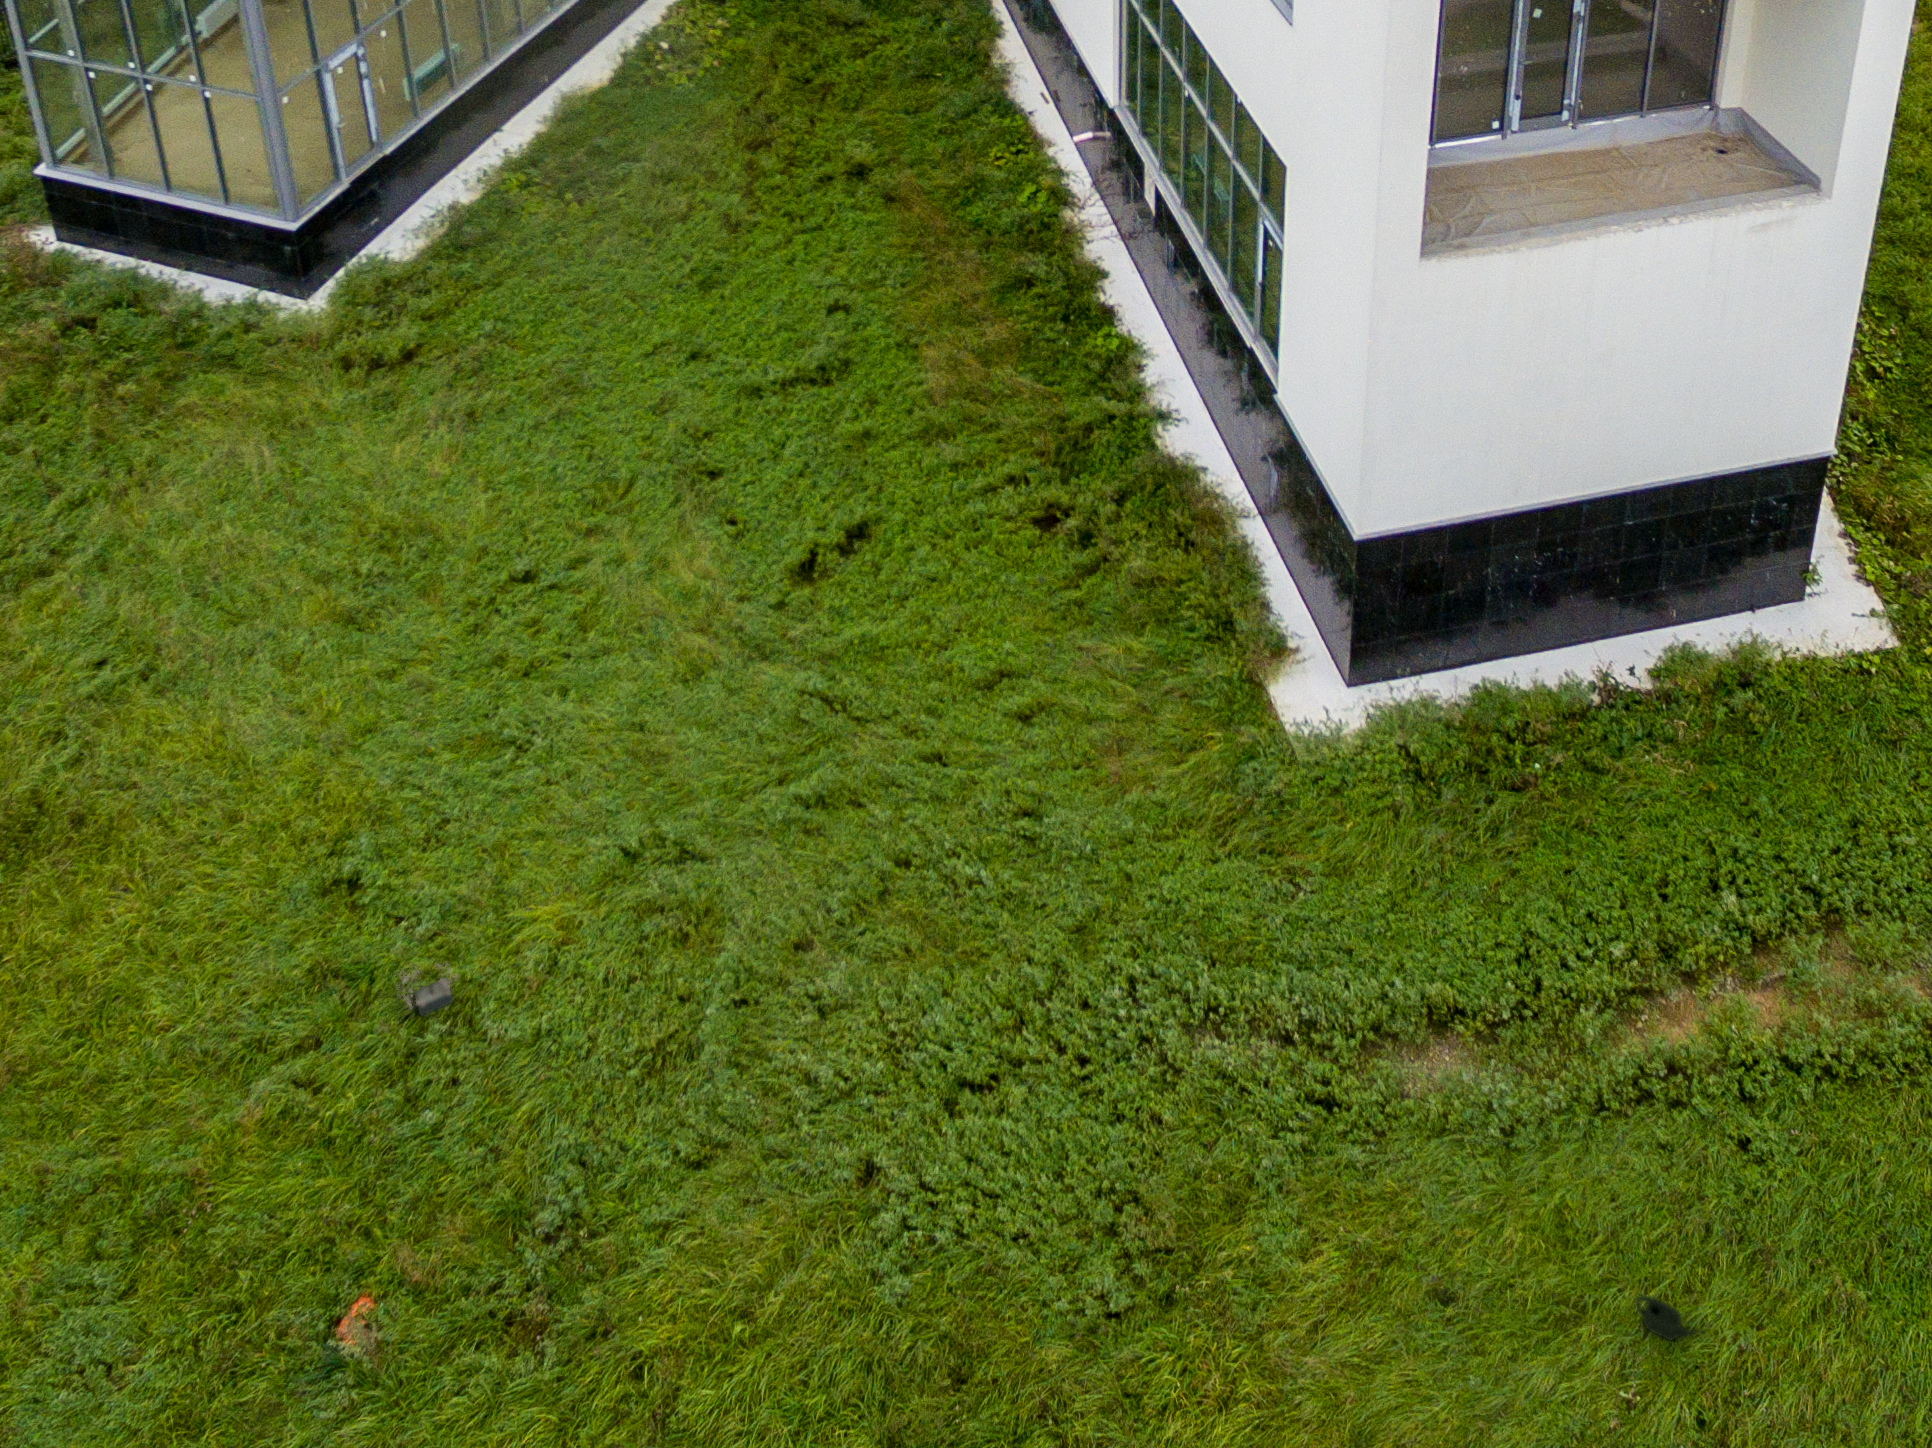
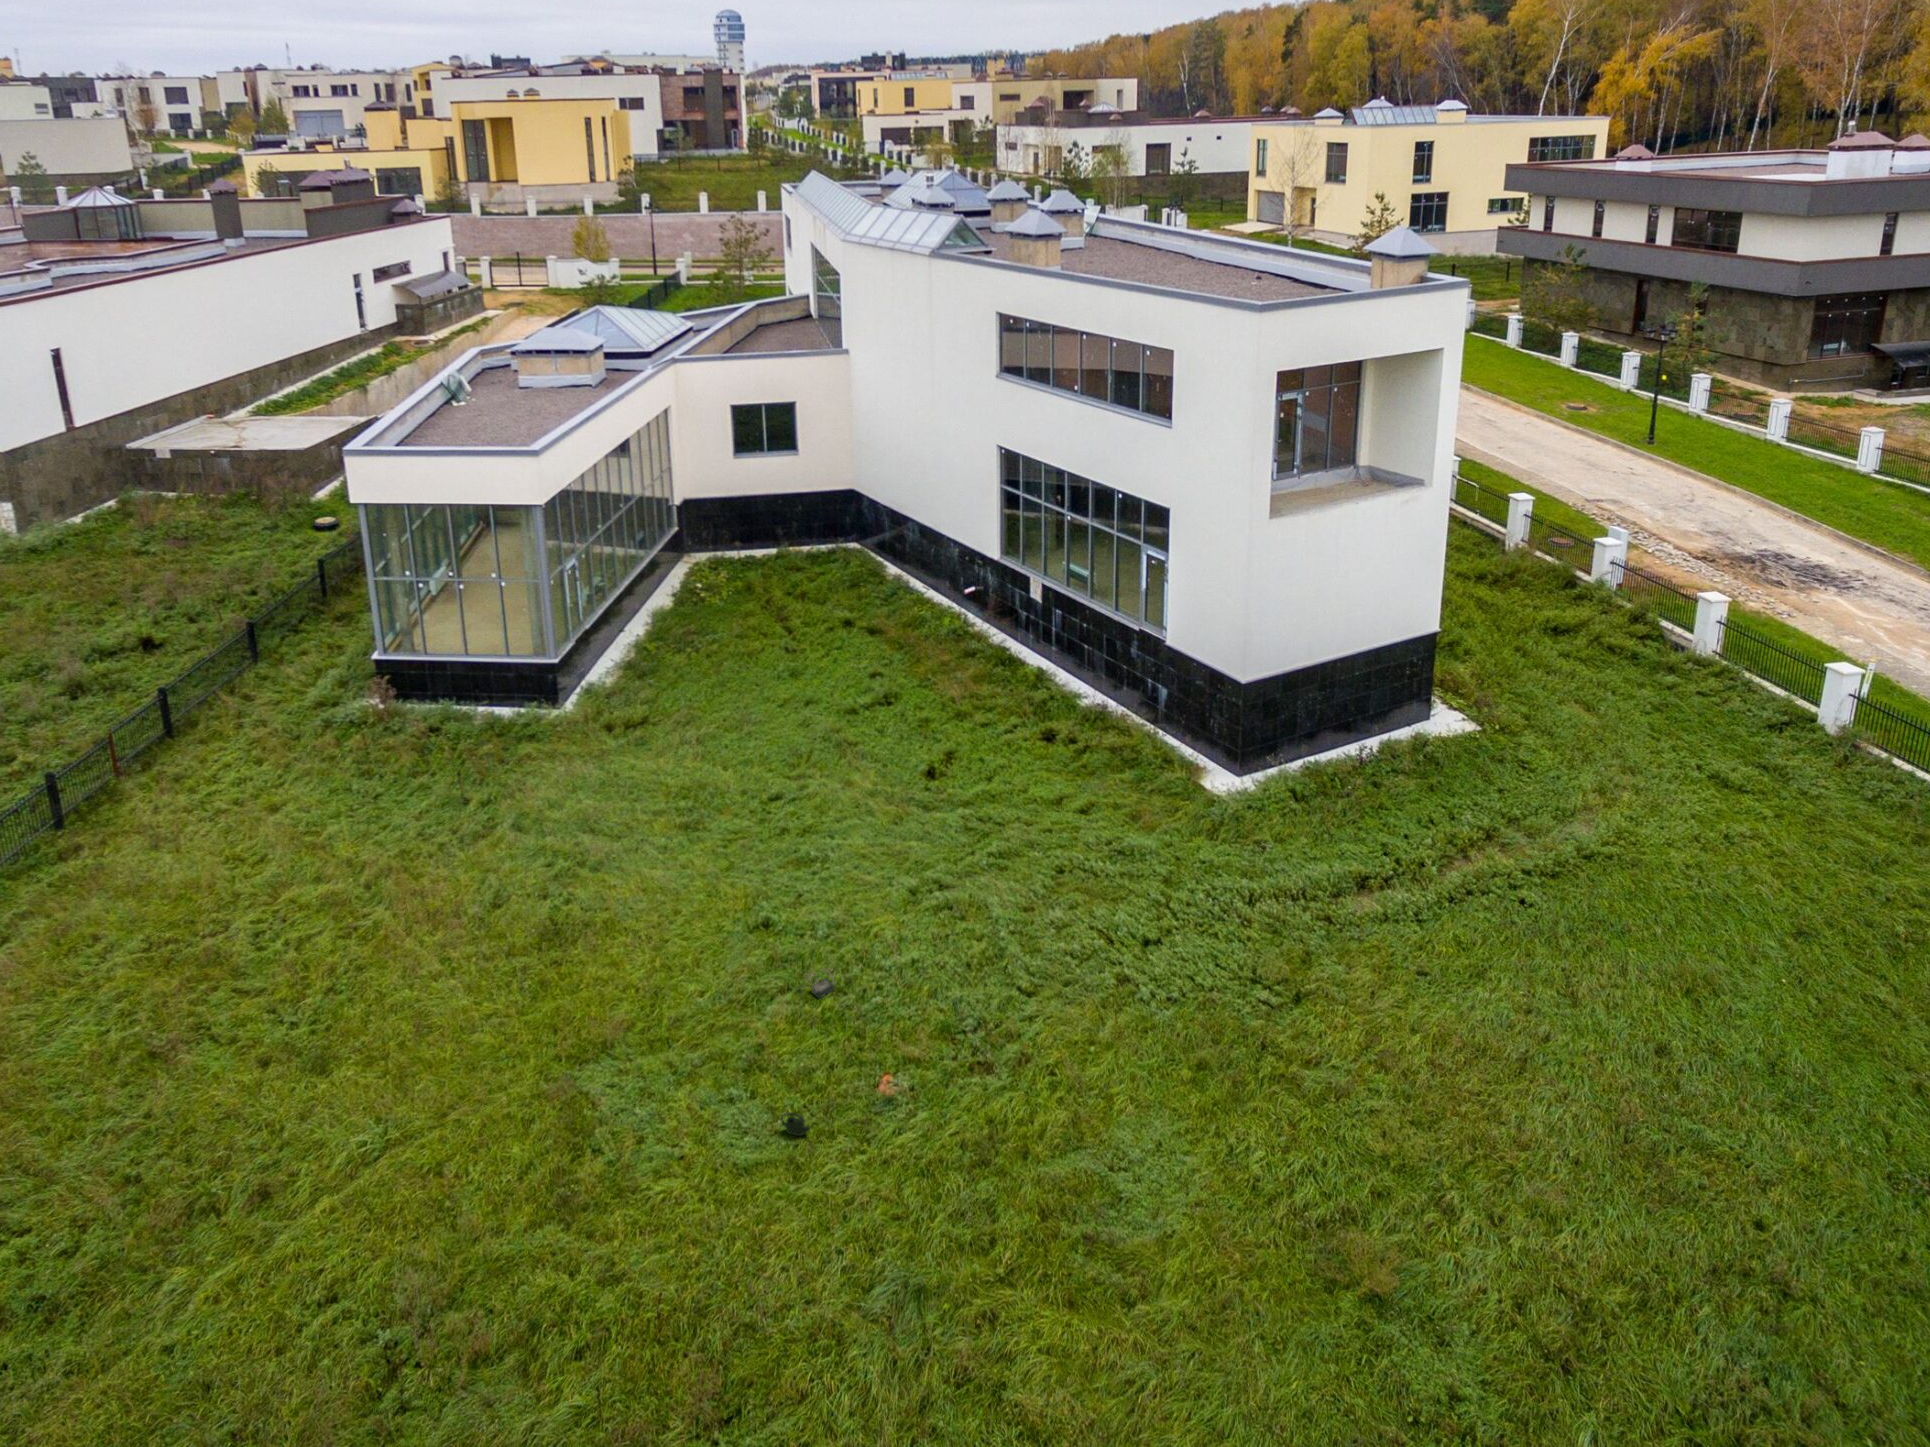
watering can: present [1636,1296,1703,1340] -> present [781,1112,813,1136]

